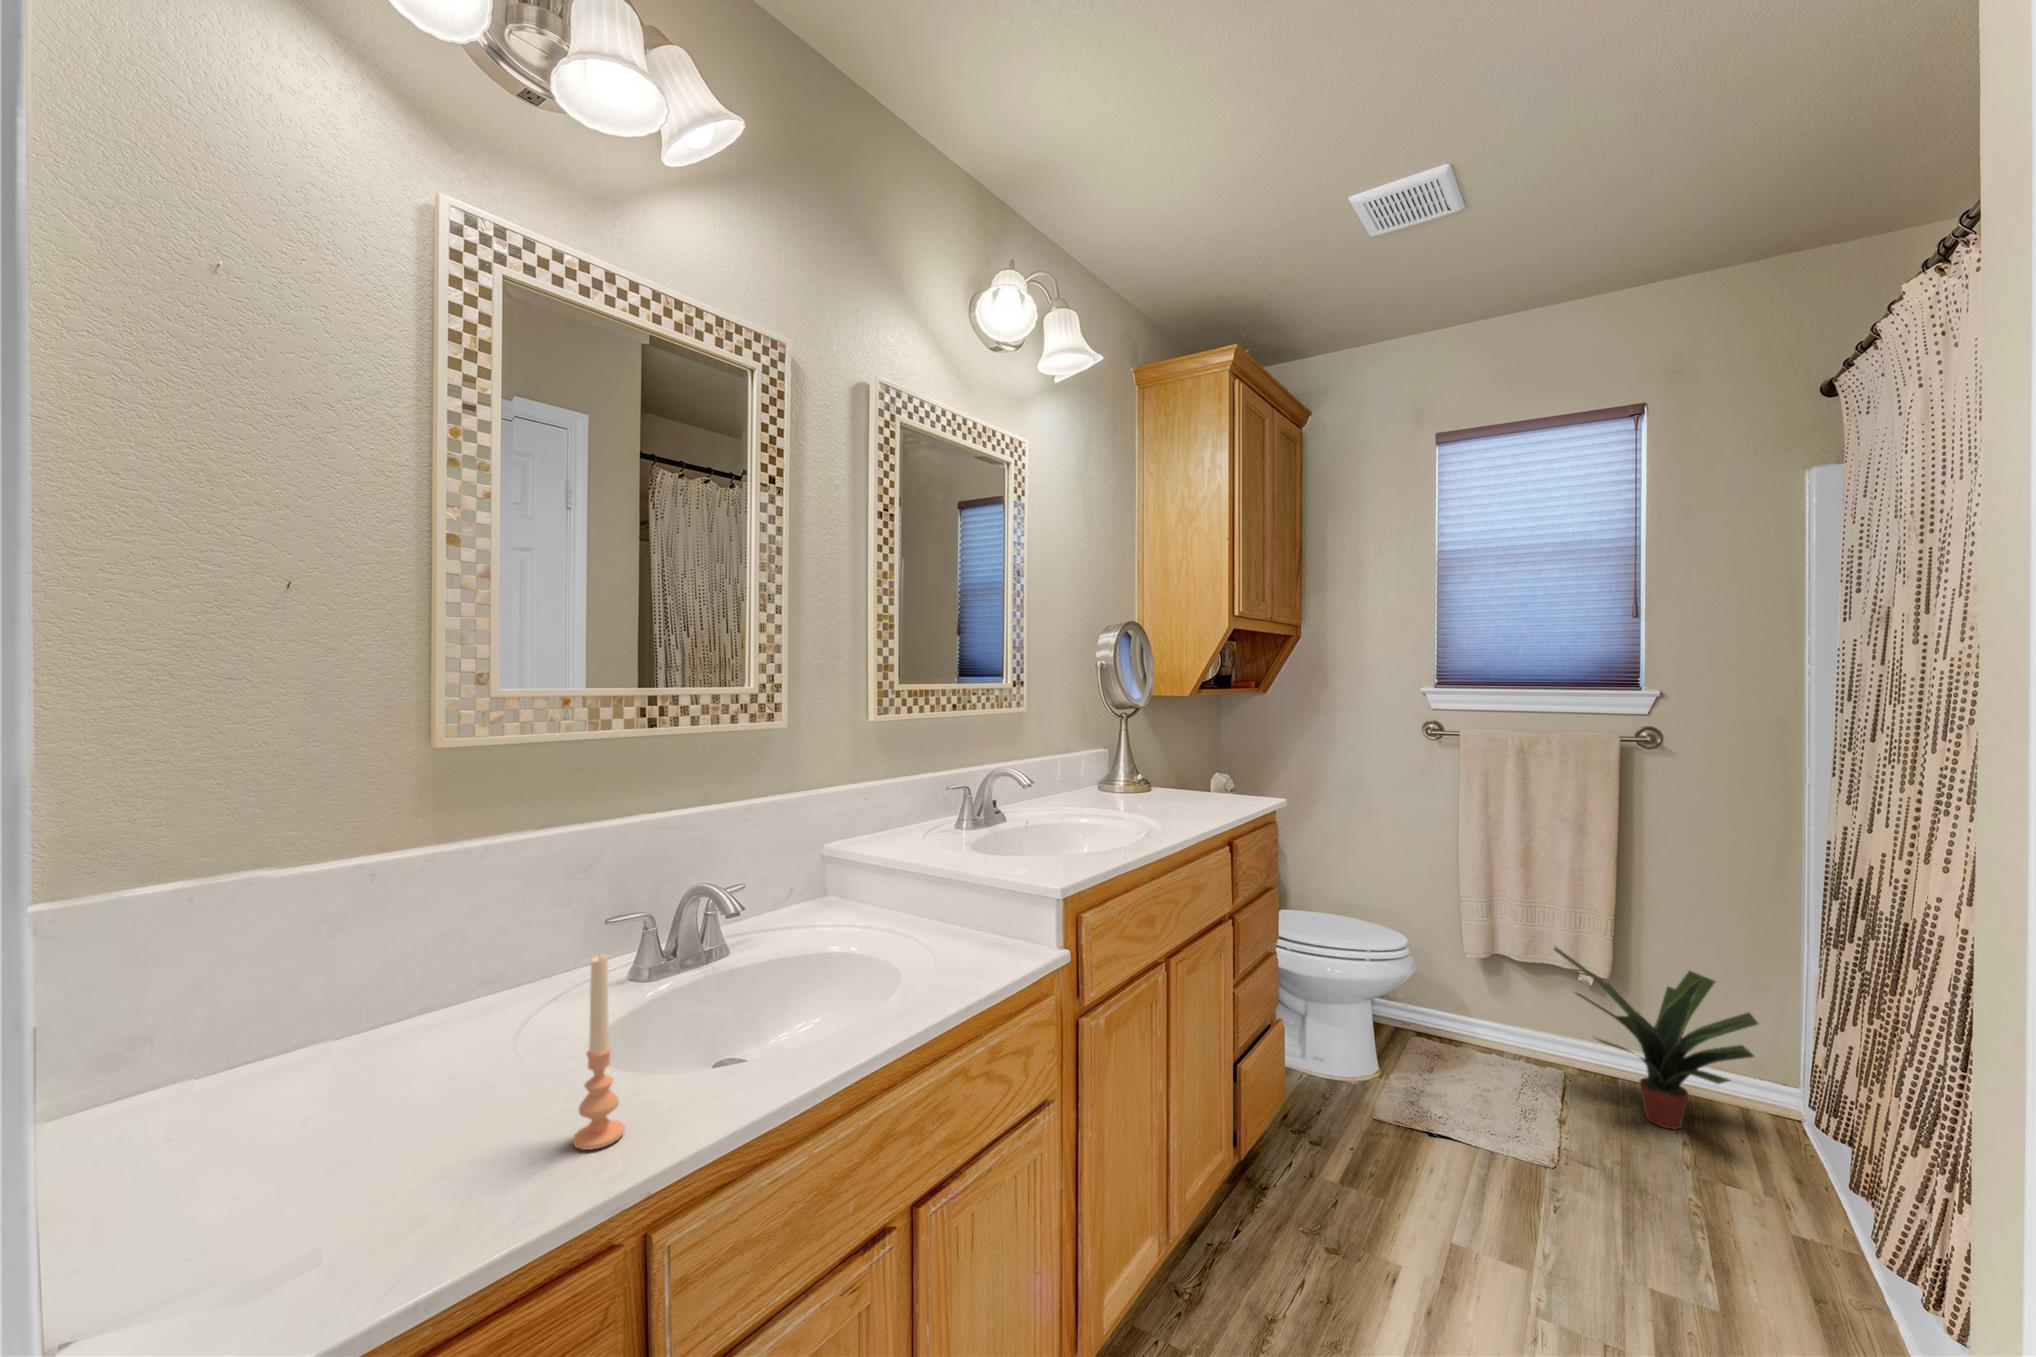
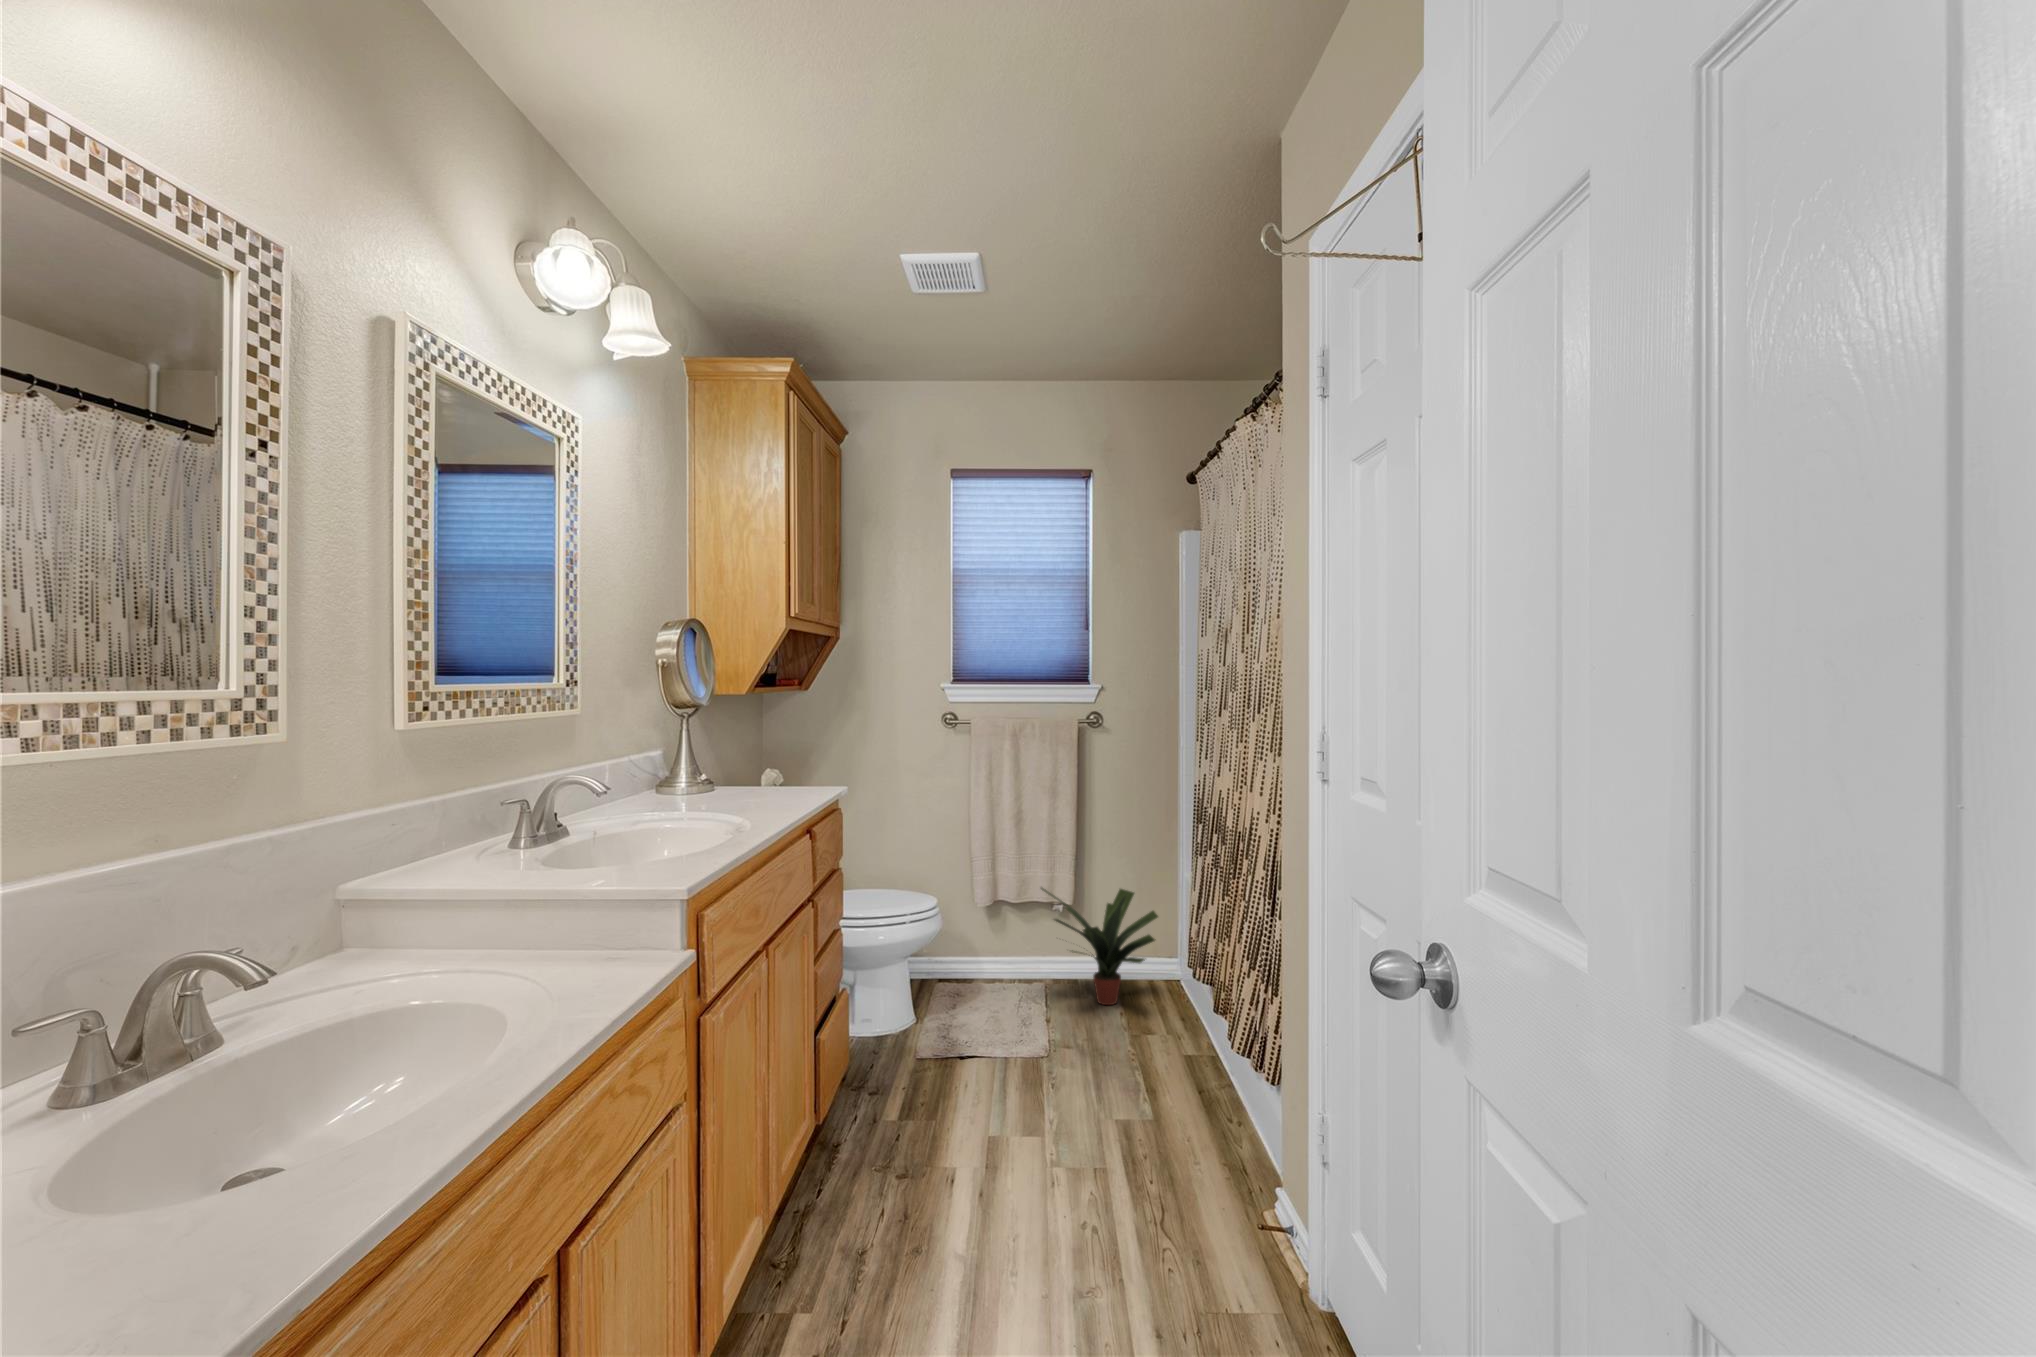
candle: present [573,954,624,1150] -> none [141,1035,228,1298]

